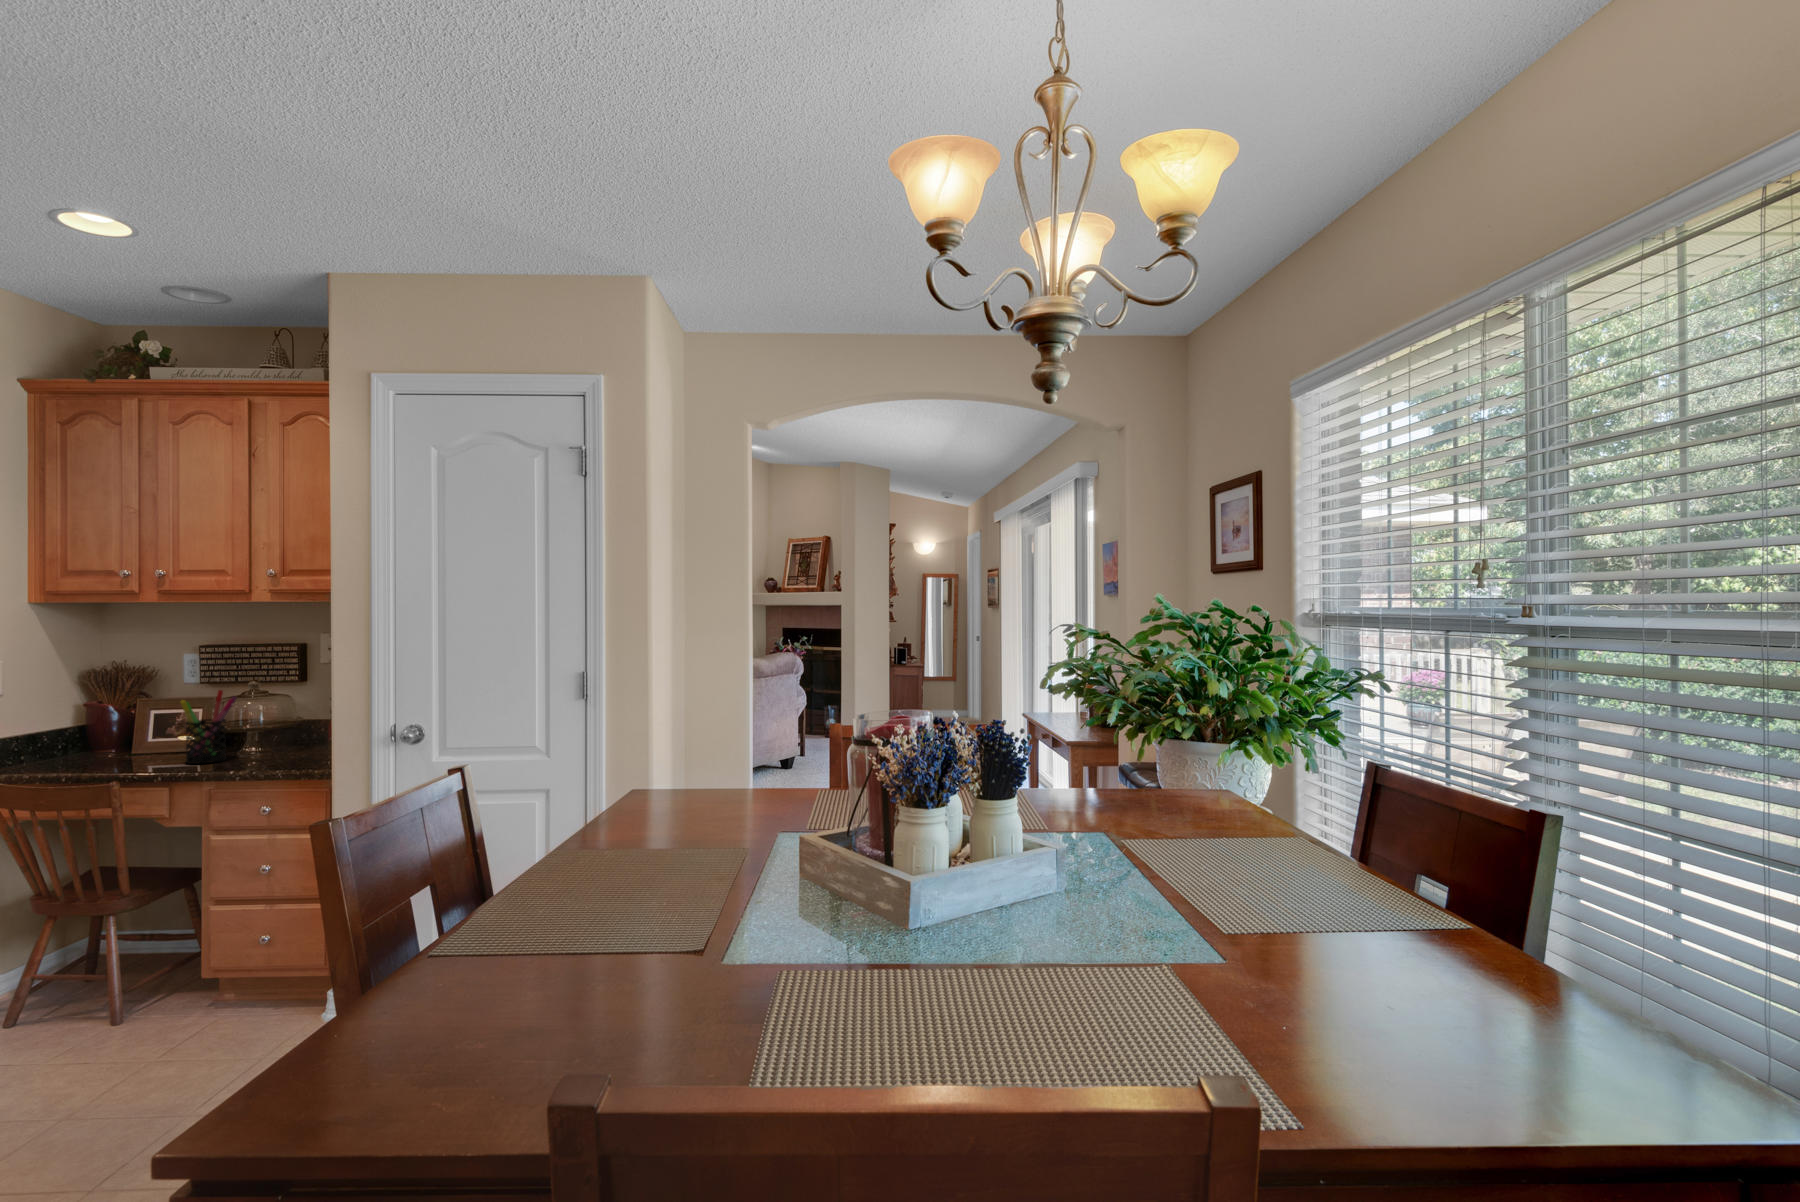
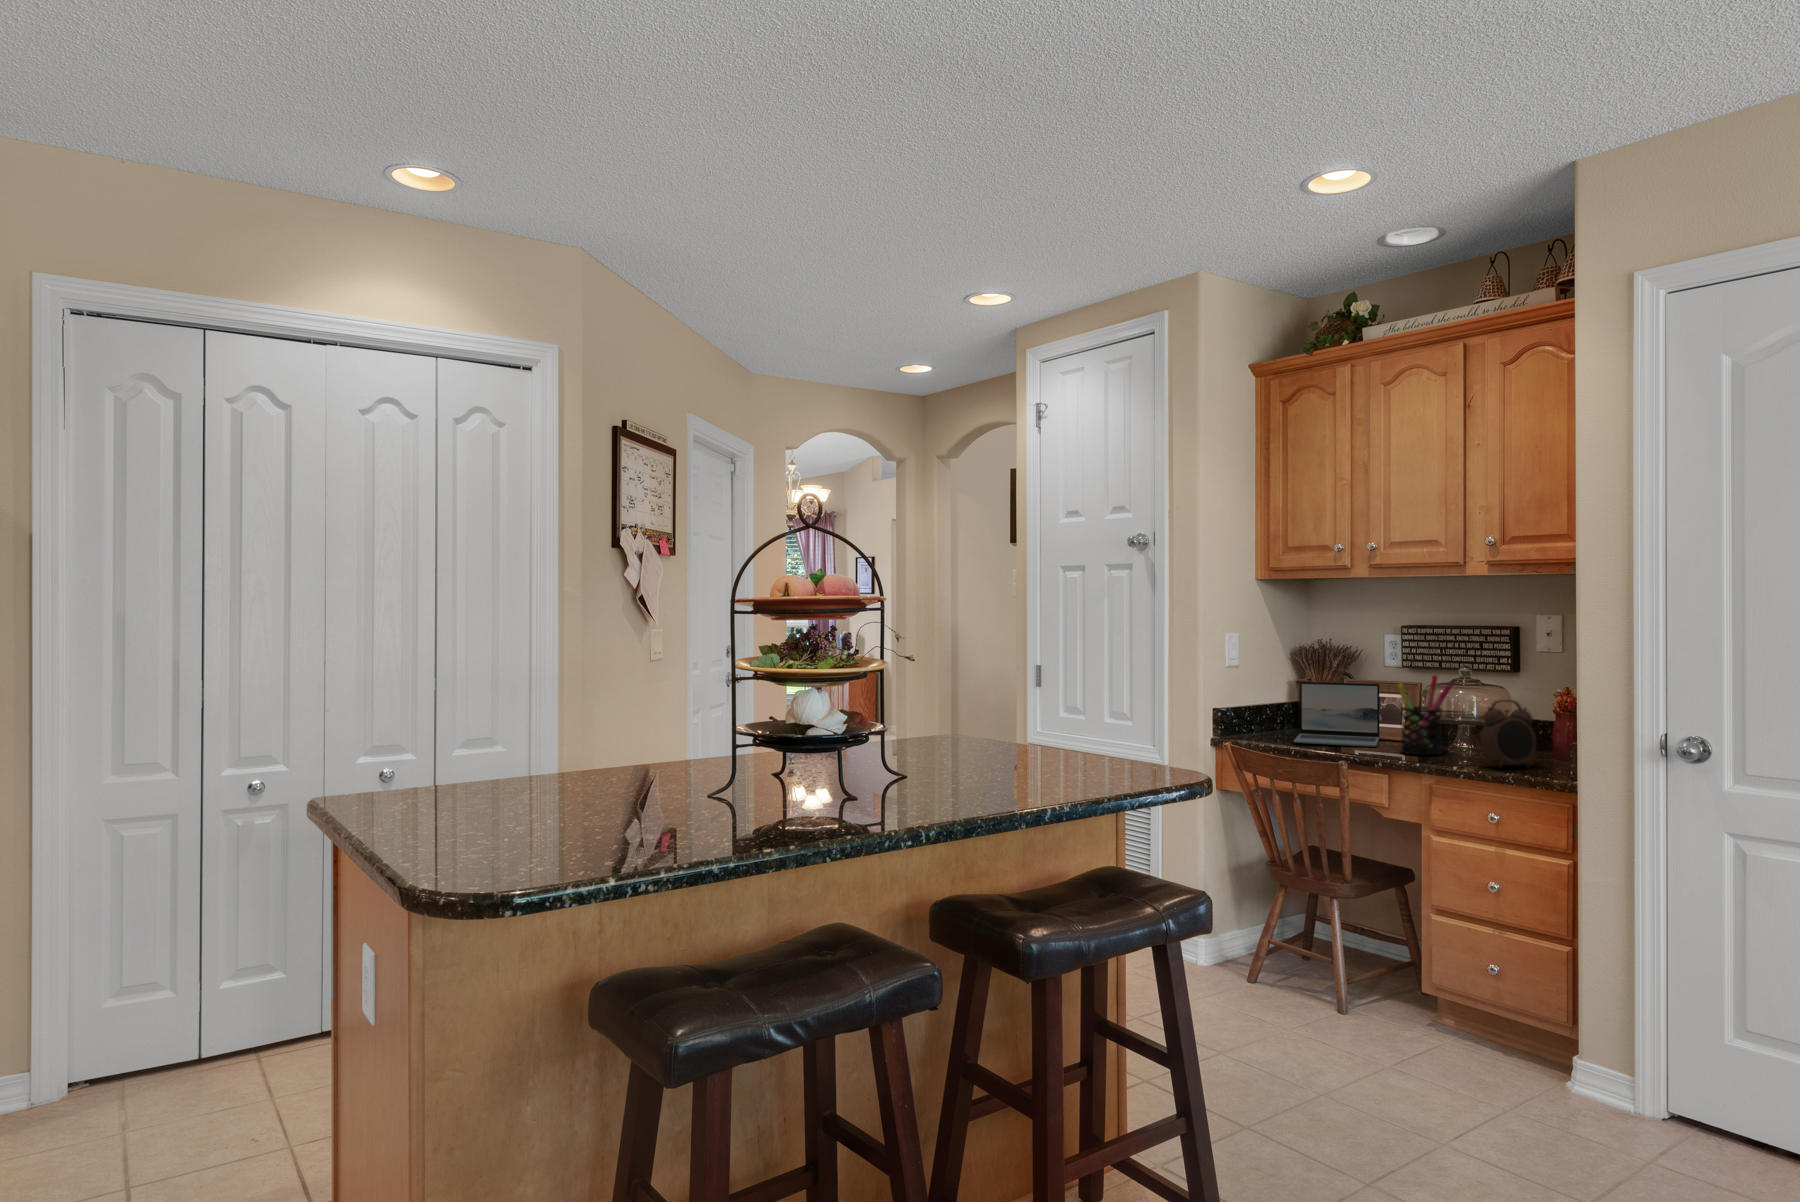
laptop: none [68,701,172,767] -> present [1294,682,1379,747]
alarm clock: none [254,707,304,766] -> present [1480,700,1536,767]

